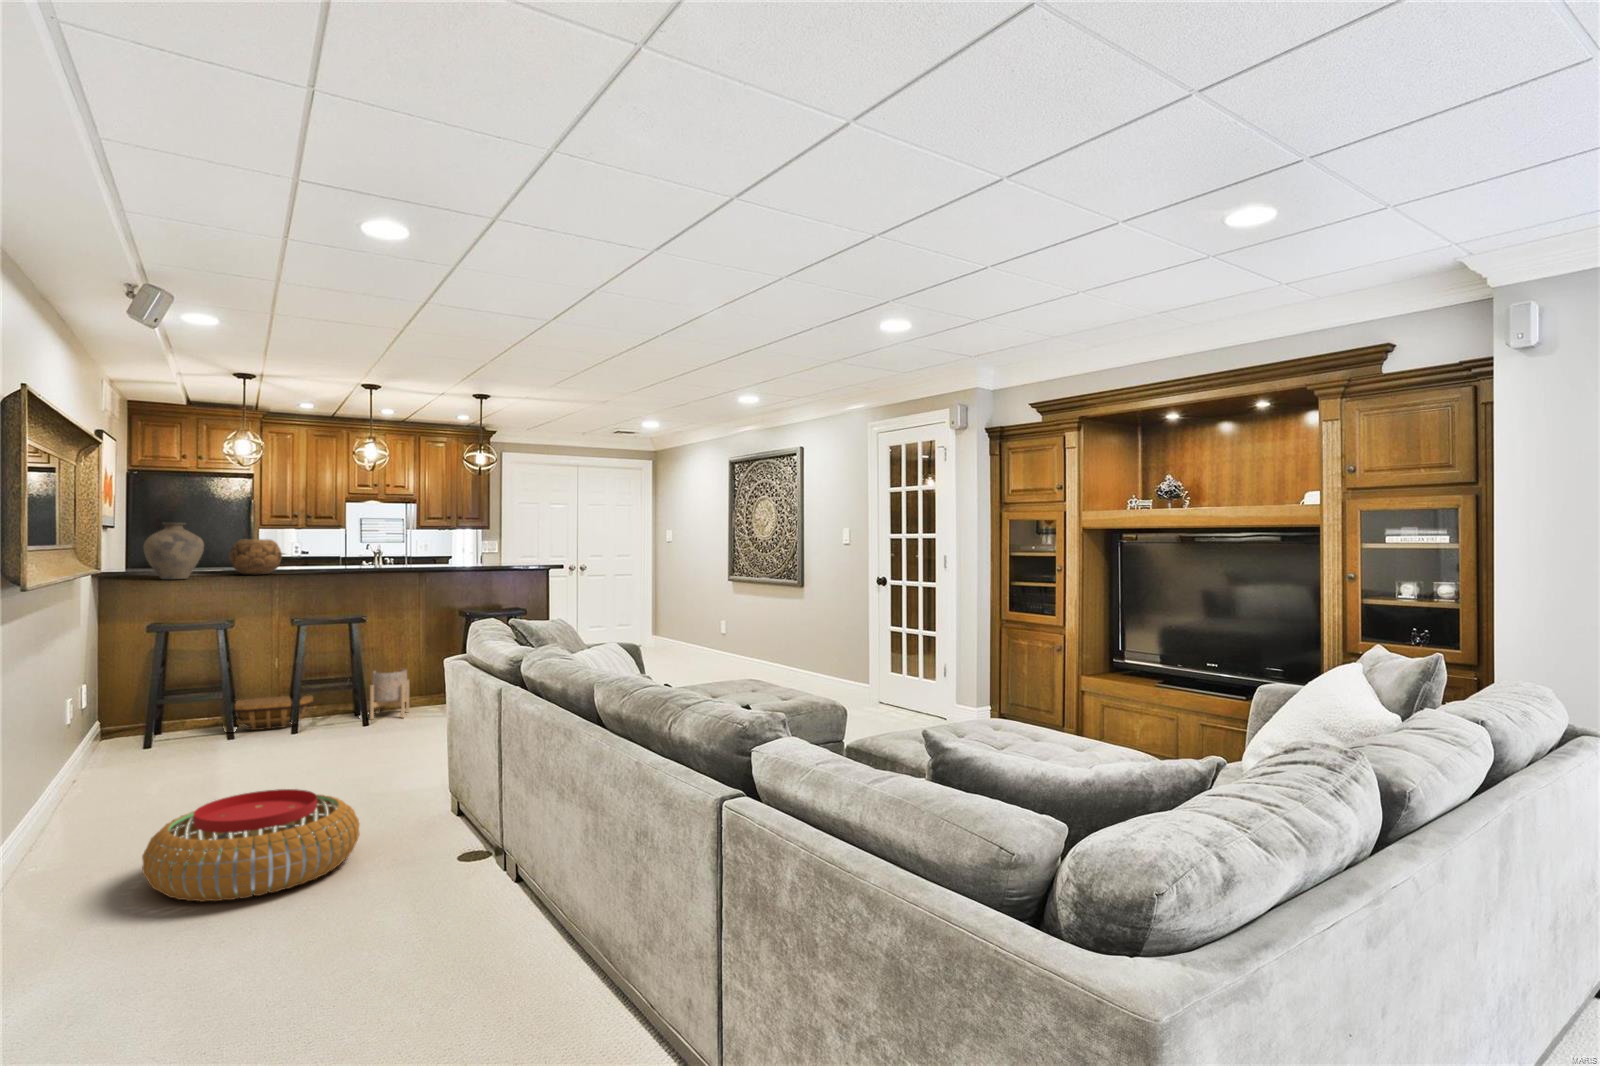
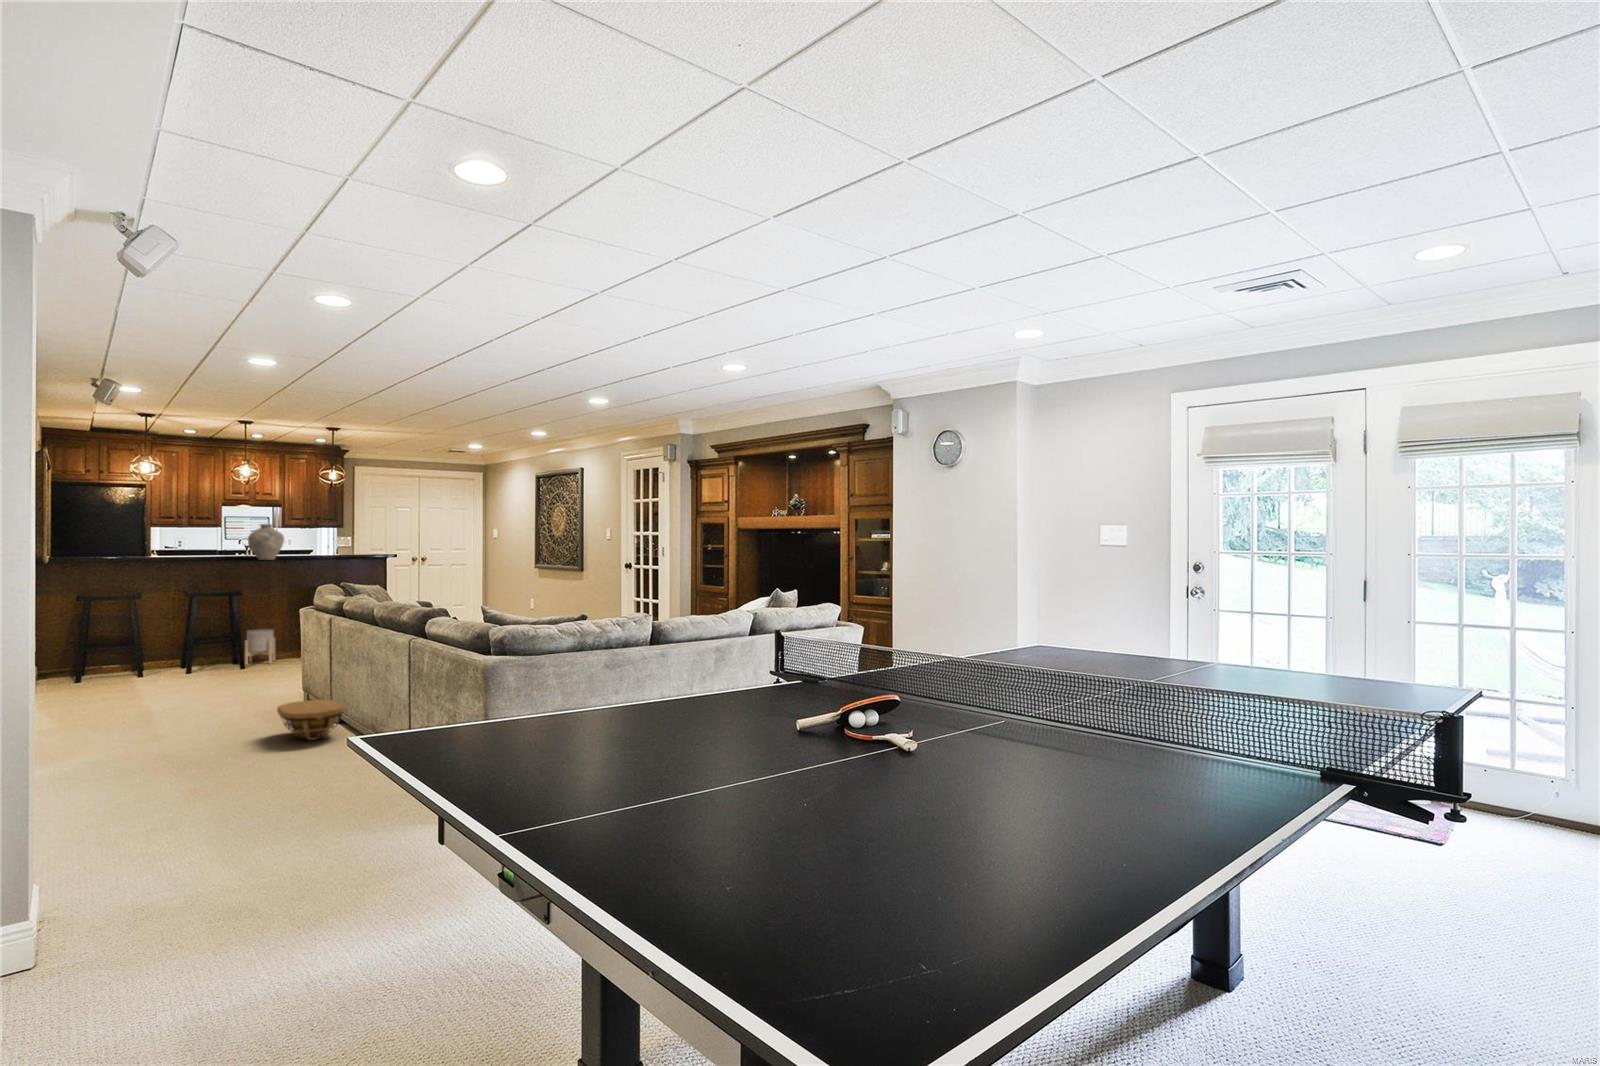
vase: present [144,523,204,579] -> present [248,524,284,560]
decorative bowl: present [229,539,282,574] -> none [137,535,177,560]
basket: present [234,694,313,730] -> present [277,700,345,740]
pouf: present [142,789,360,902] -> none [115,681,245,734]

